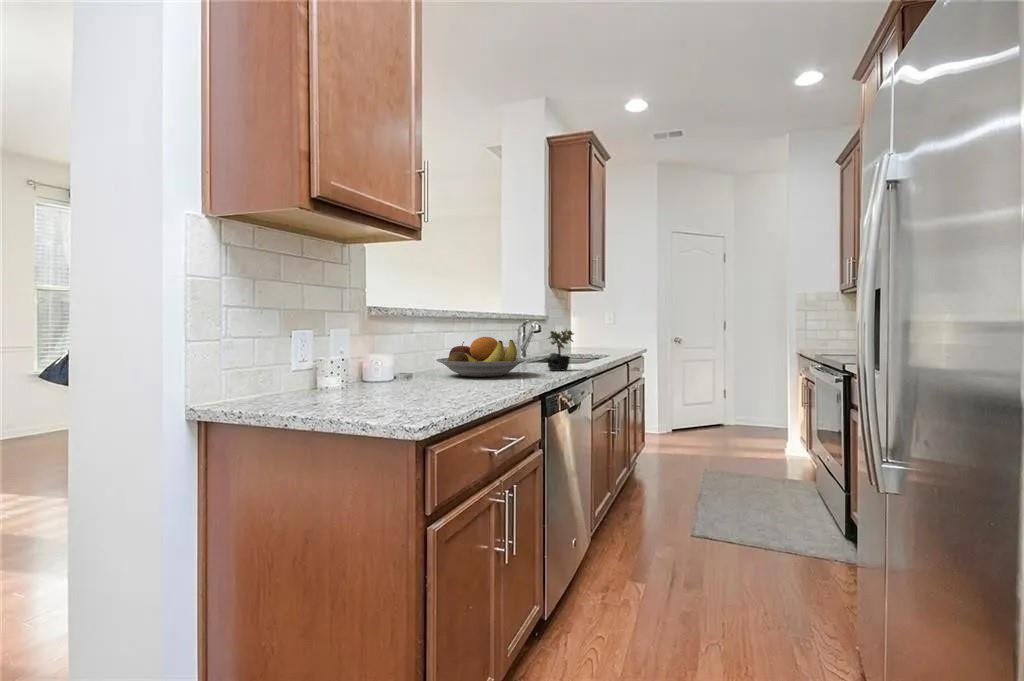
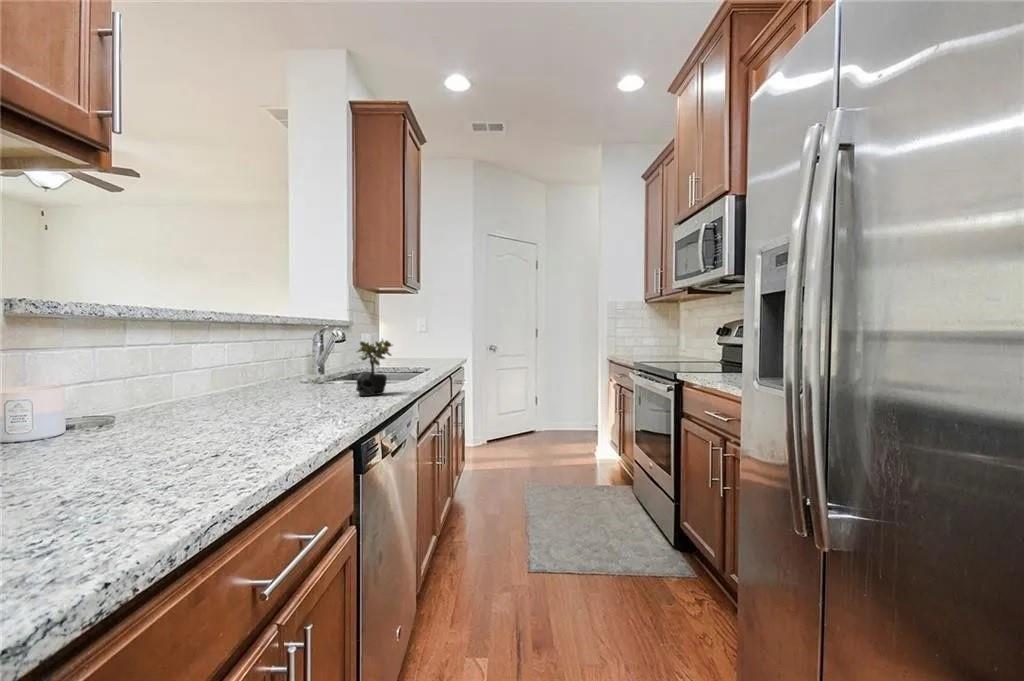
fruit bowl: present [436,337,526,377] -> none [173,352,325,414]

